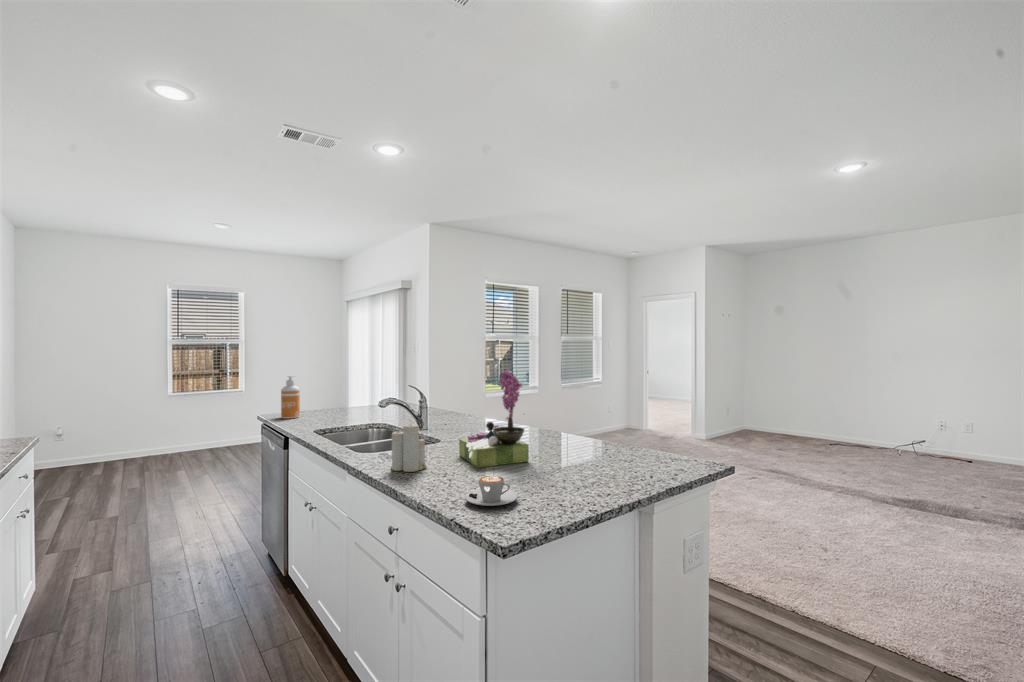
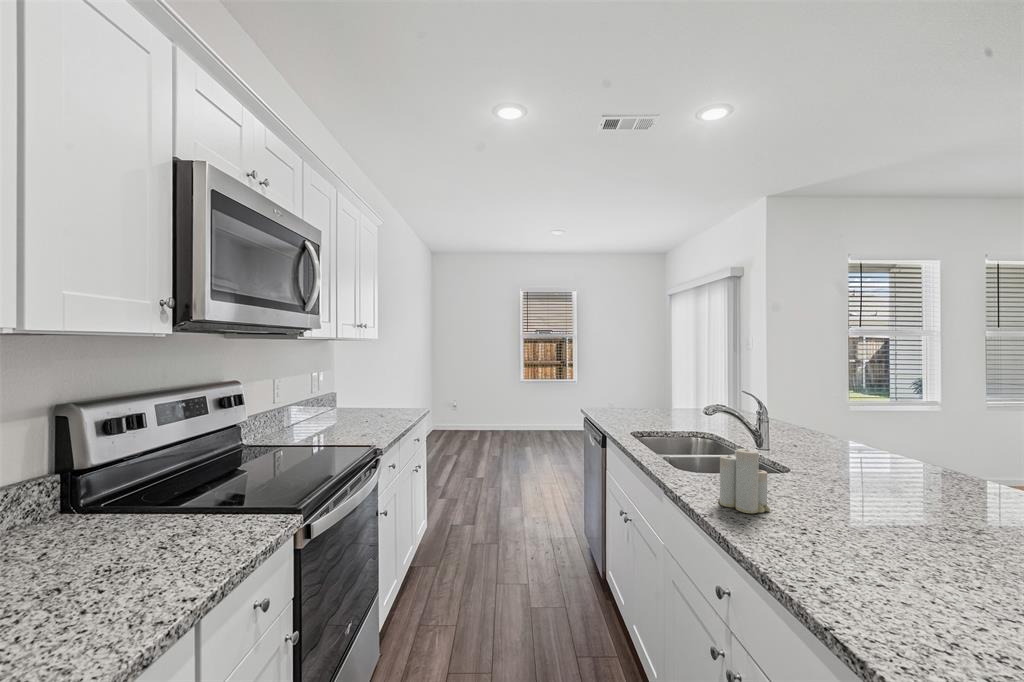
flower arrangement: present [459,370,529,468] -> none [821,381,957,537]
soap dispenser: present [281,376,300,419] -> none [602,372,620,416]
coffee cup: present [465,476,518,506] -> none [840,559,952,623]

